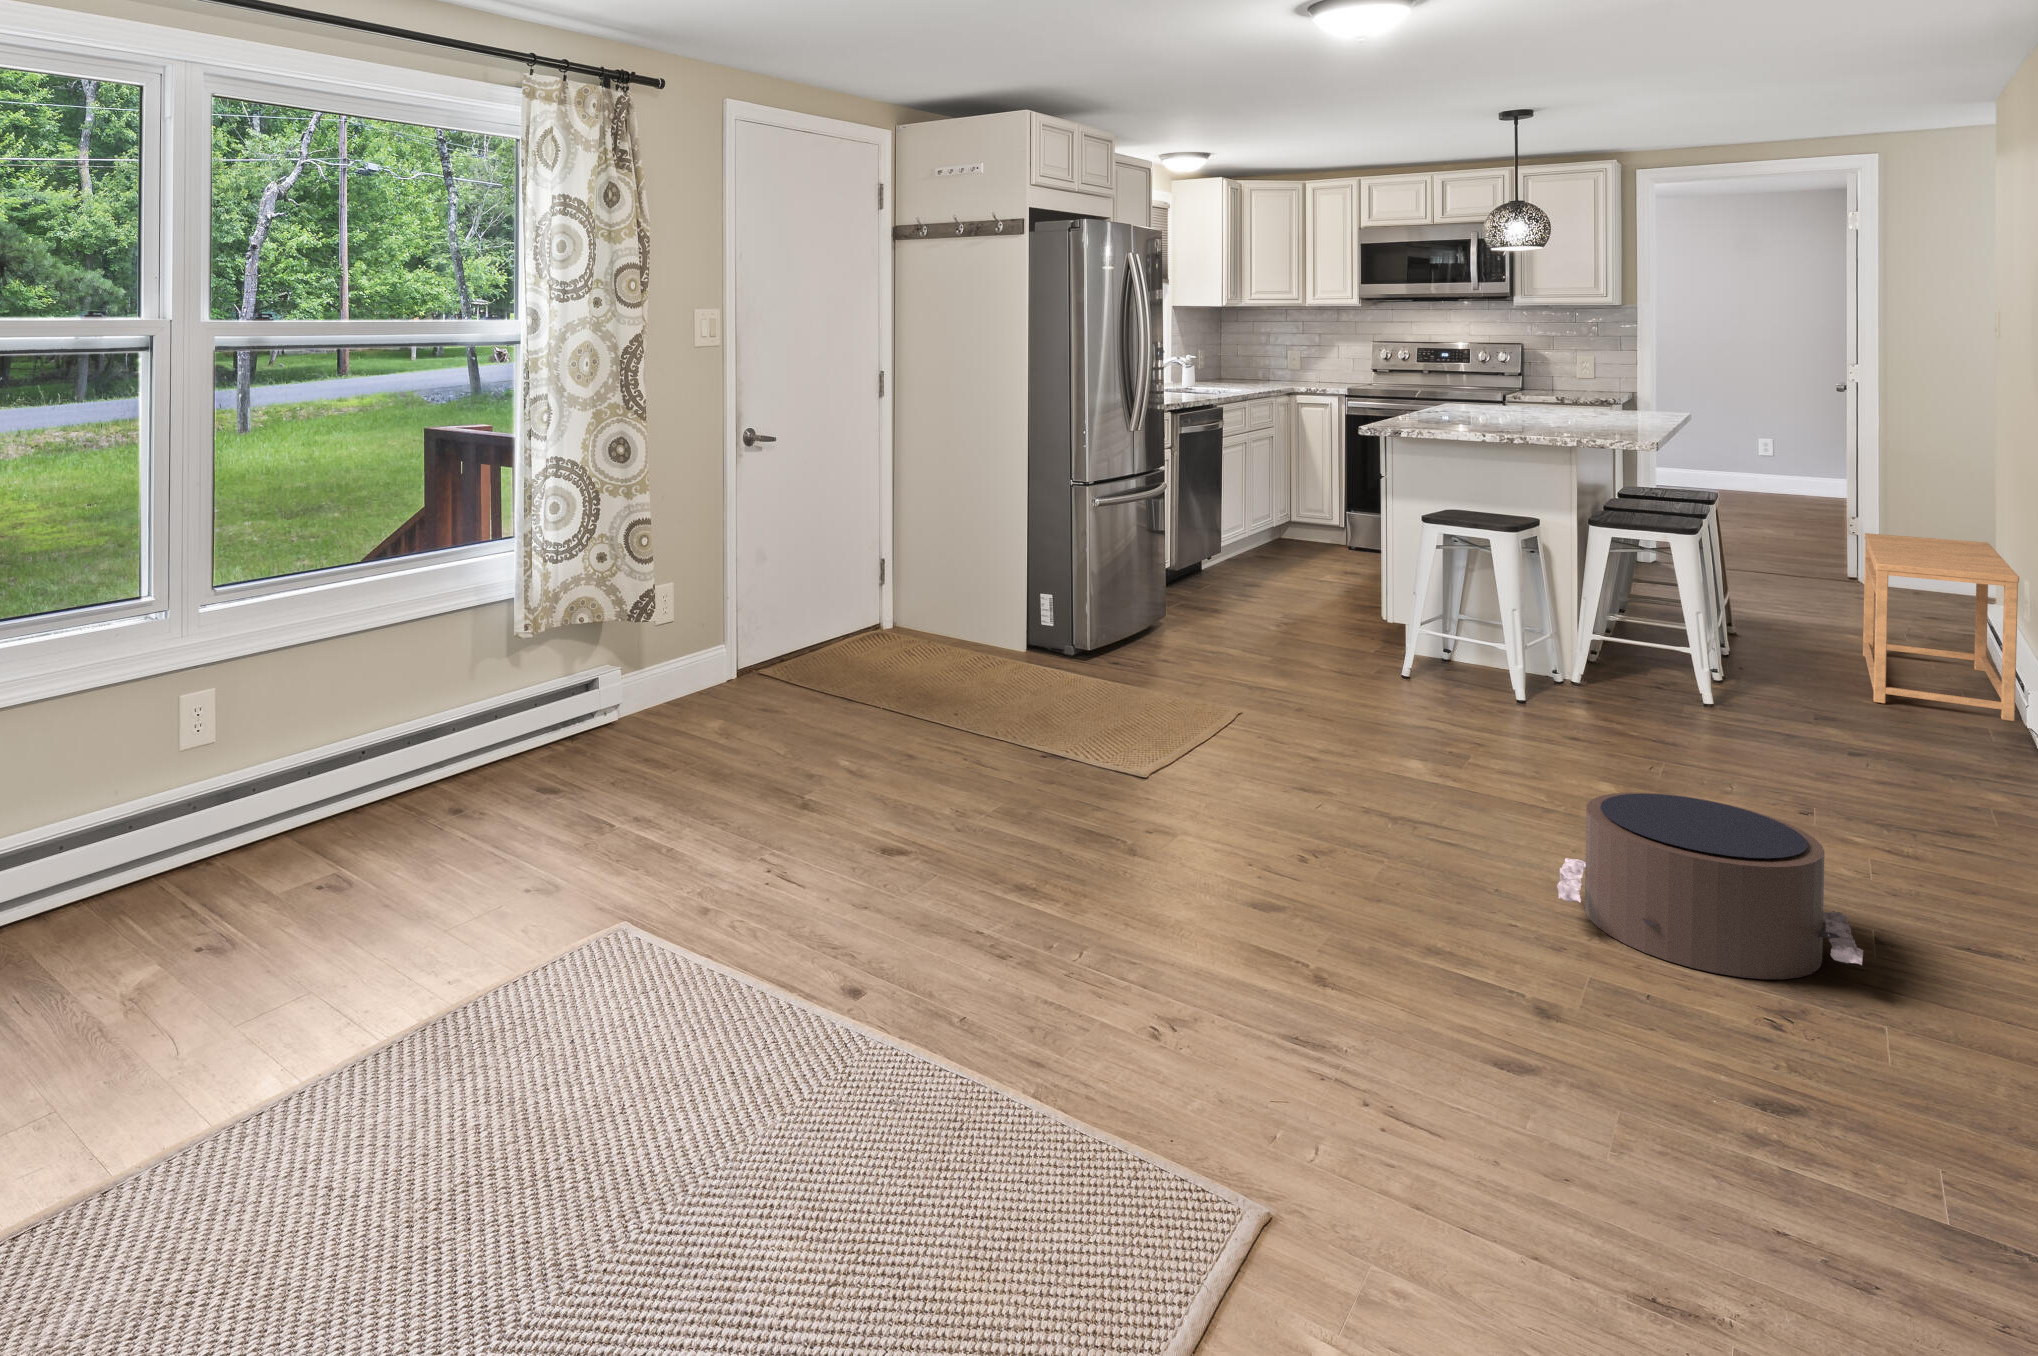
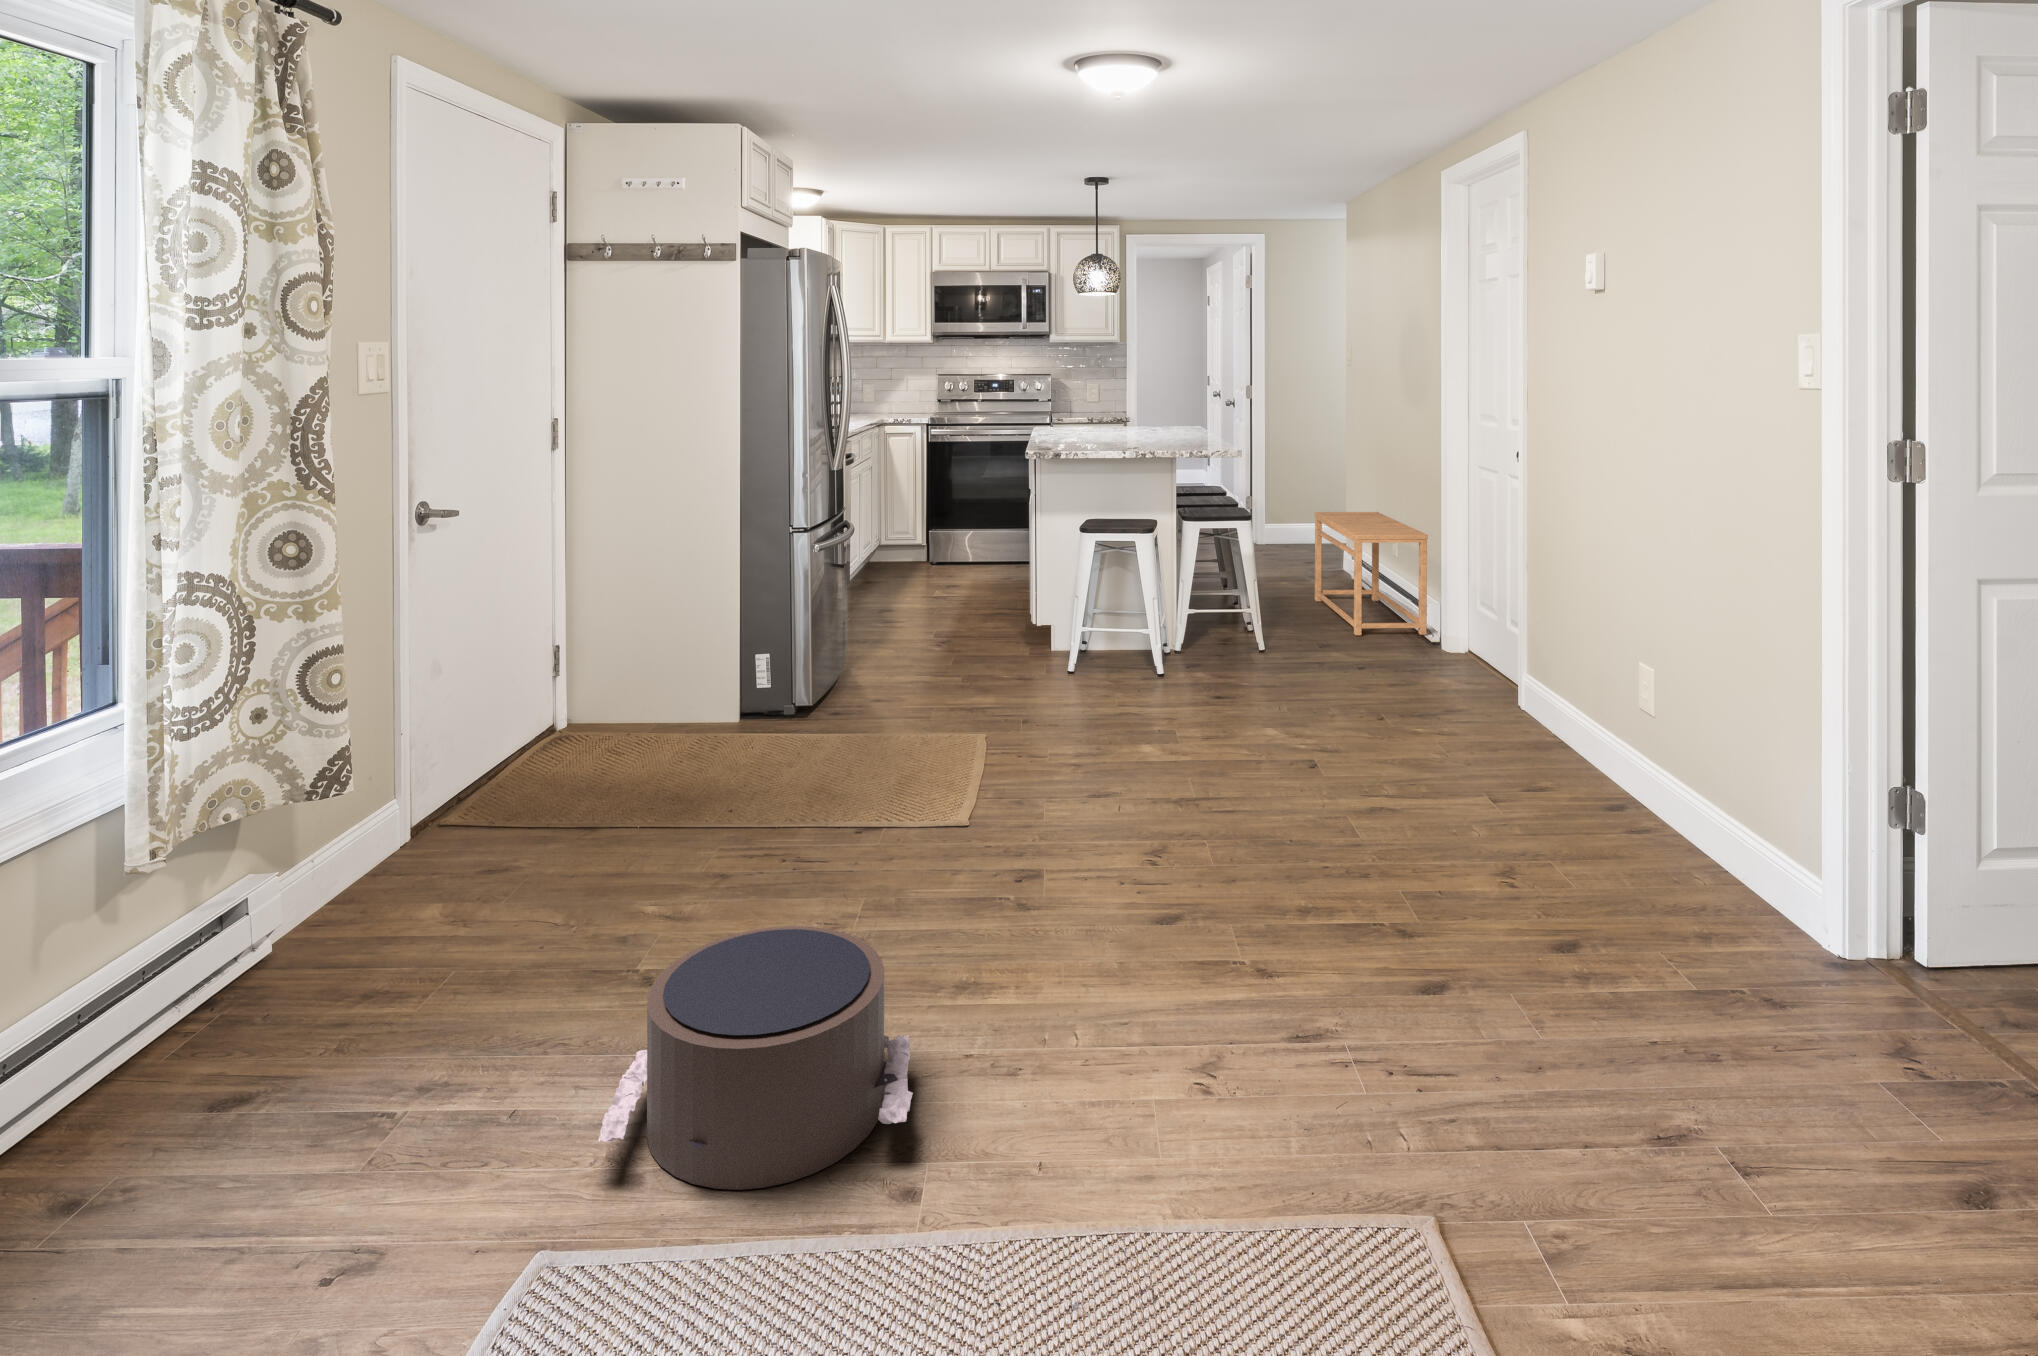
pouf: present [1557,793,1863,979] -> present [598,926,913,1190]

